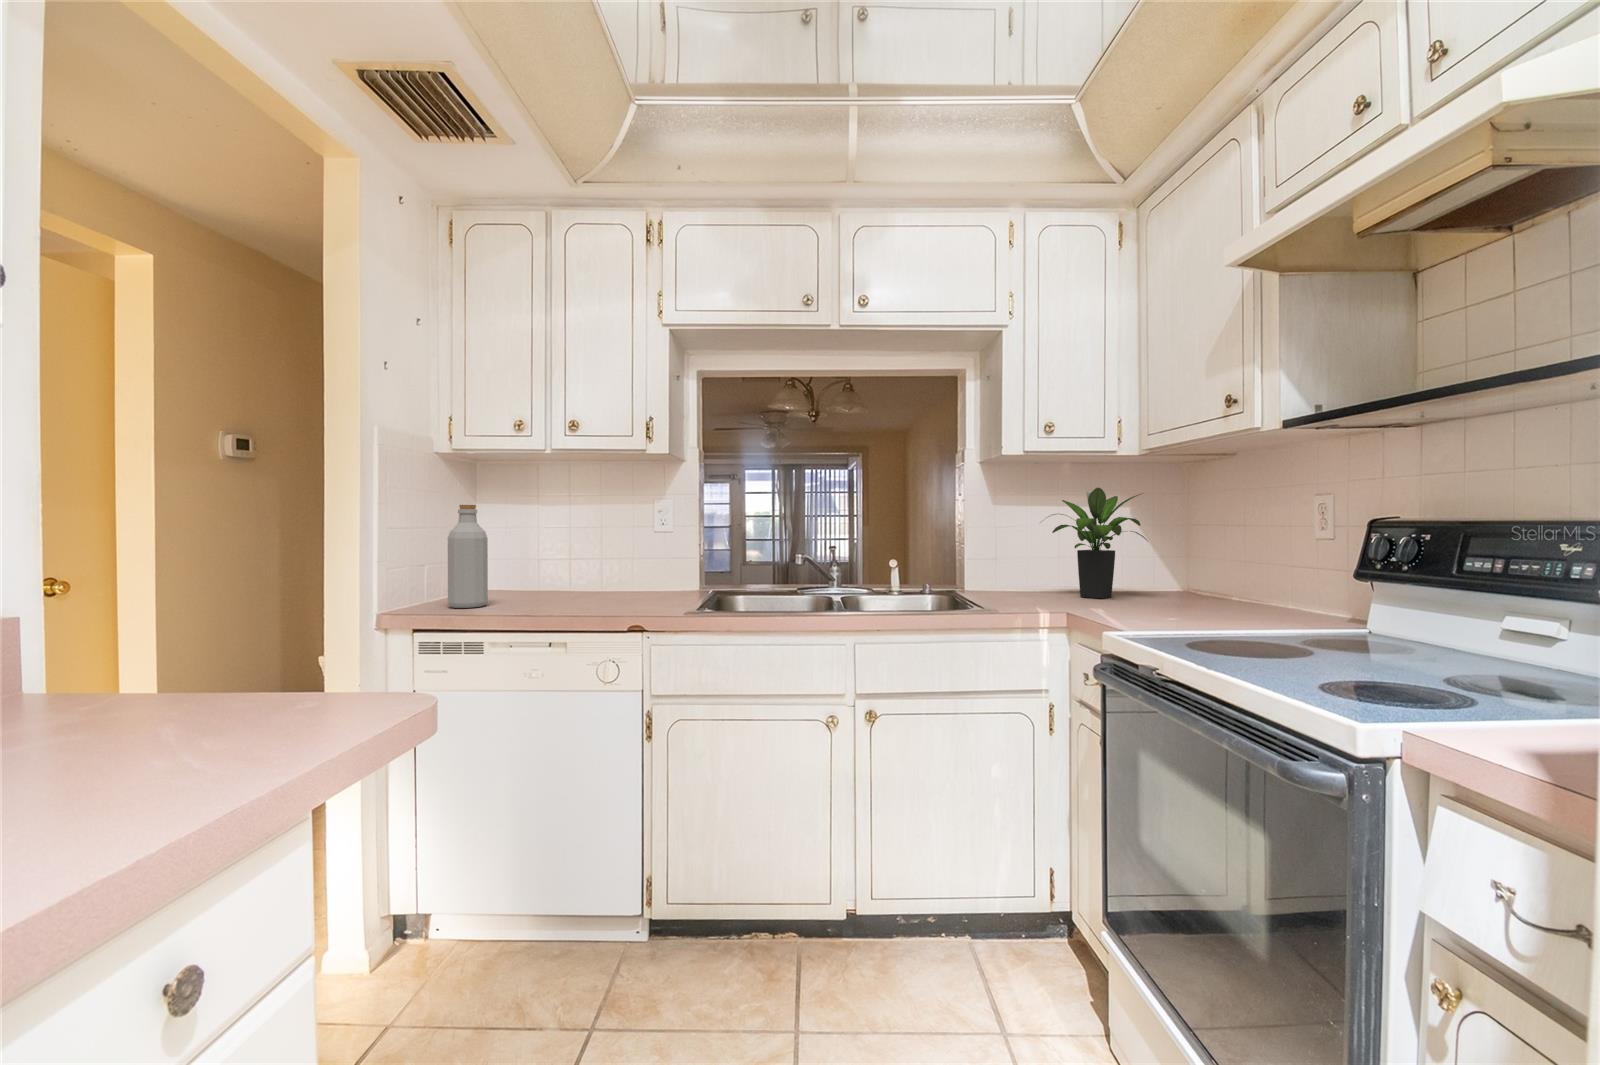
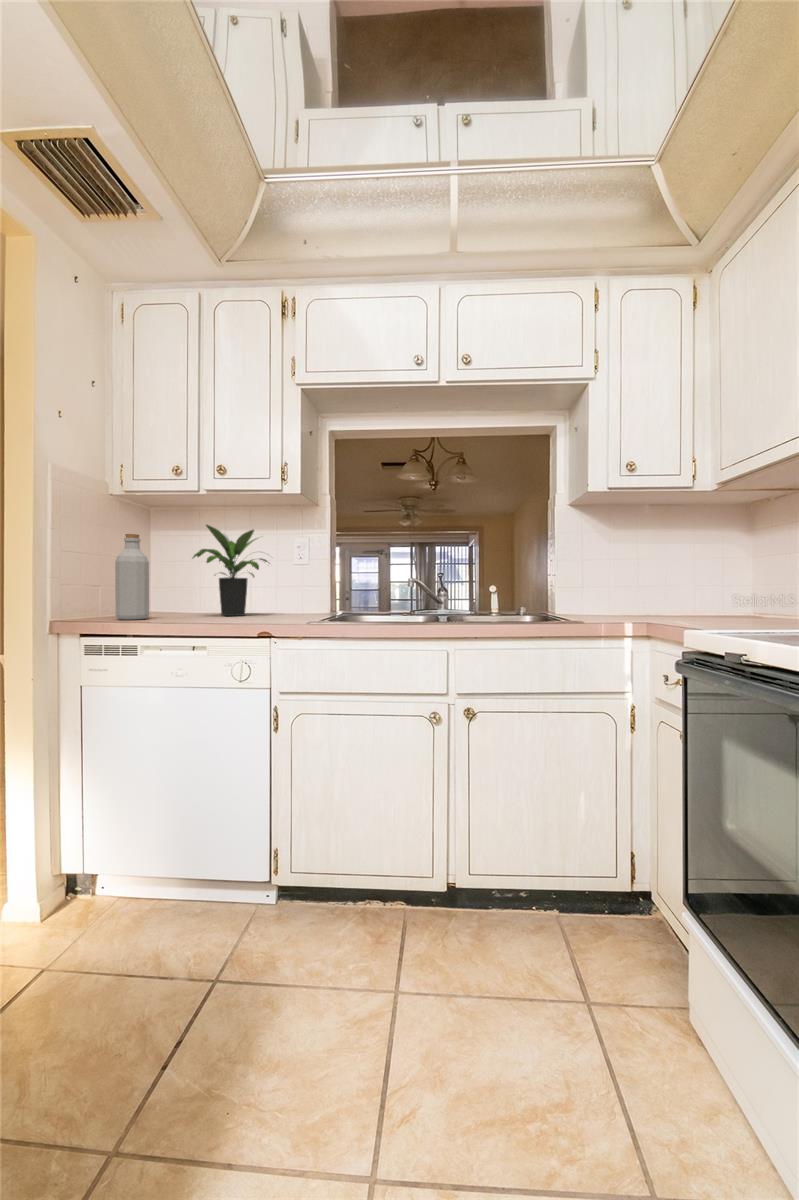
potted plant: present [1048,488,1147,599] -> present [193,525,268,616]

